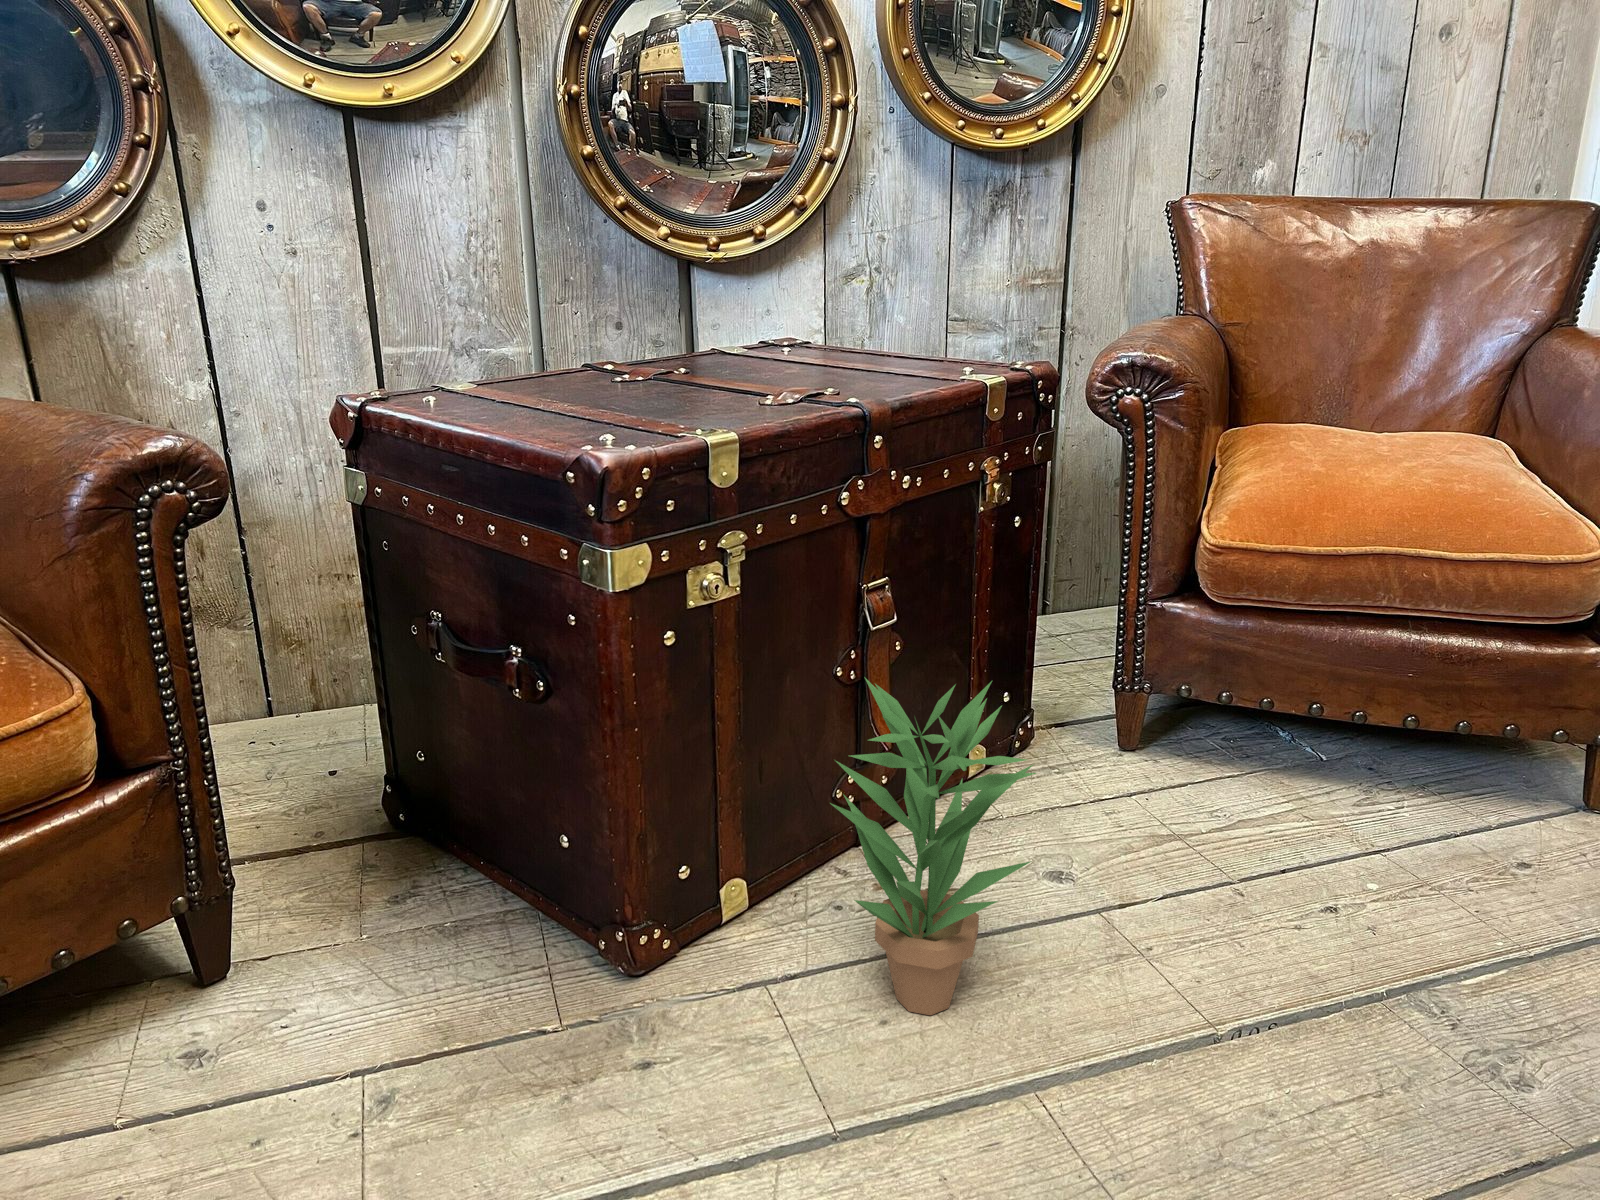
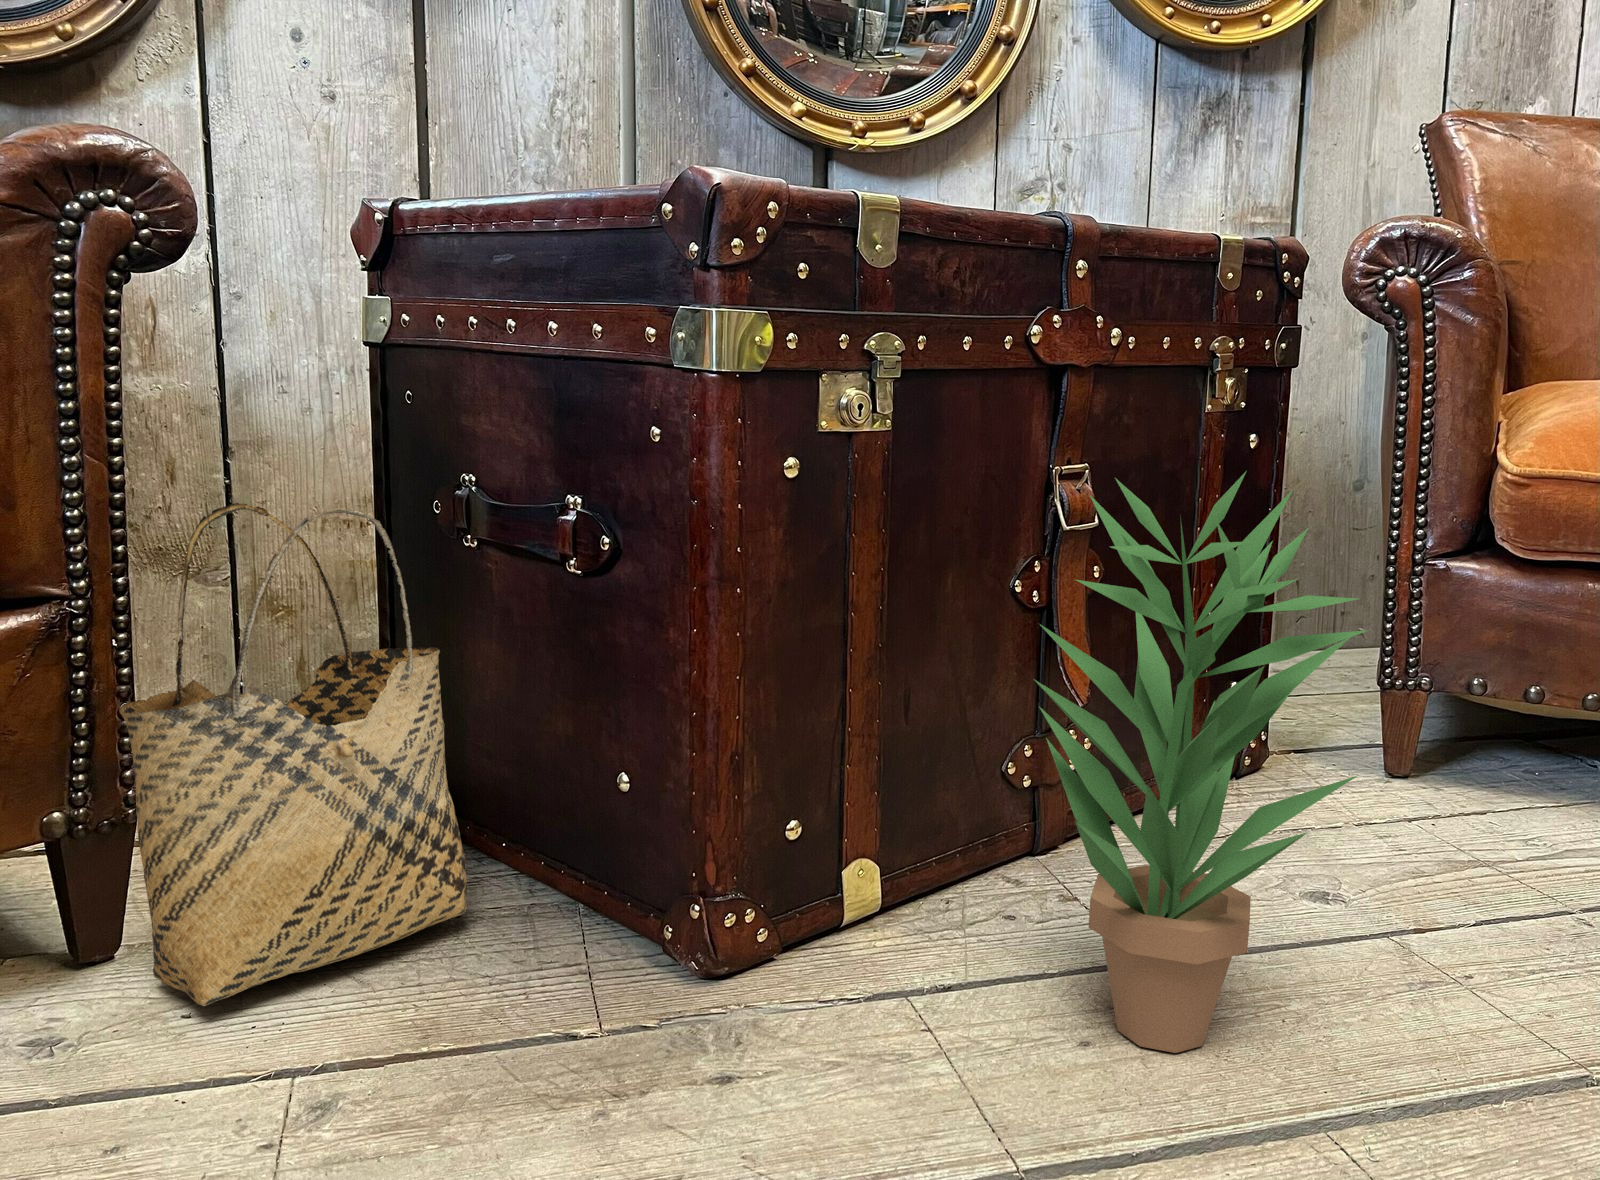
woven basket: none [218,673,465,1025] -> present [119,503,467,1006]

